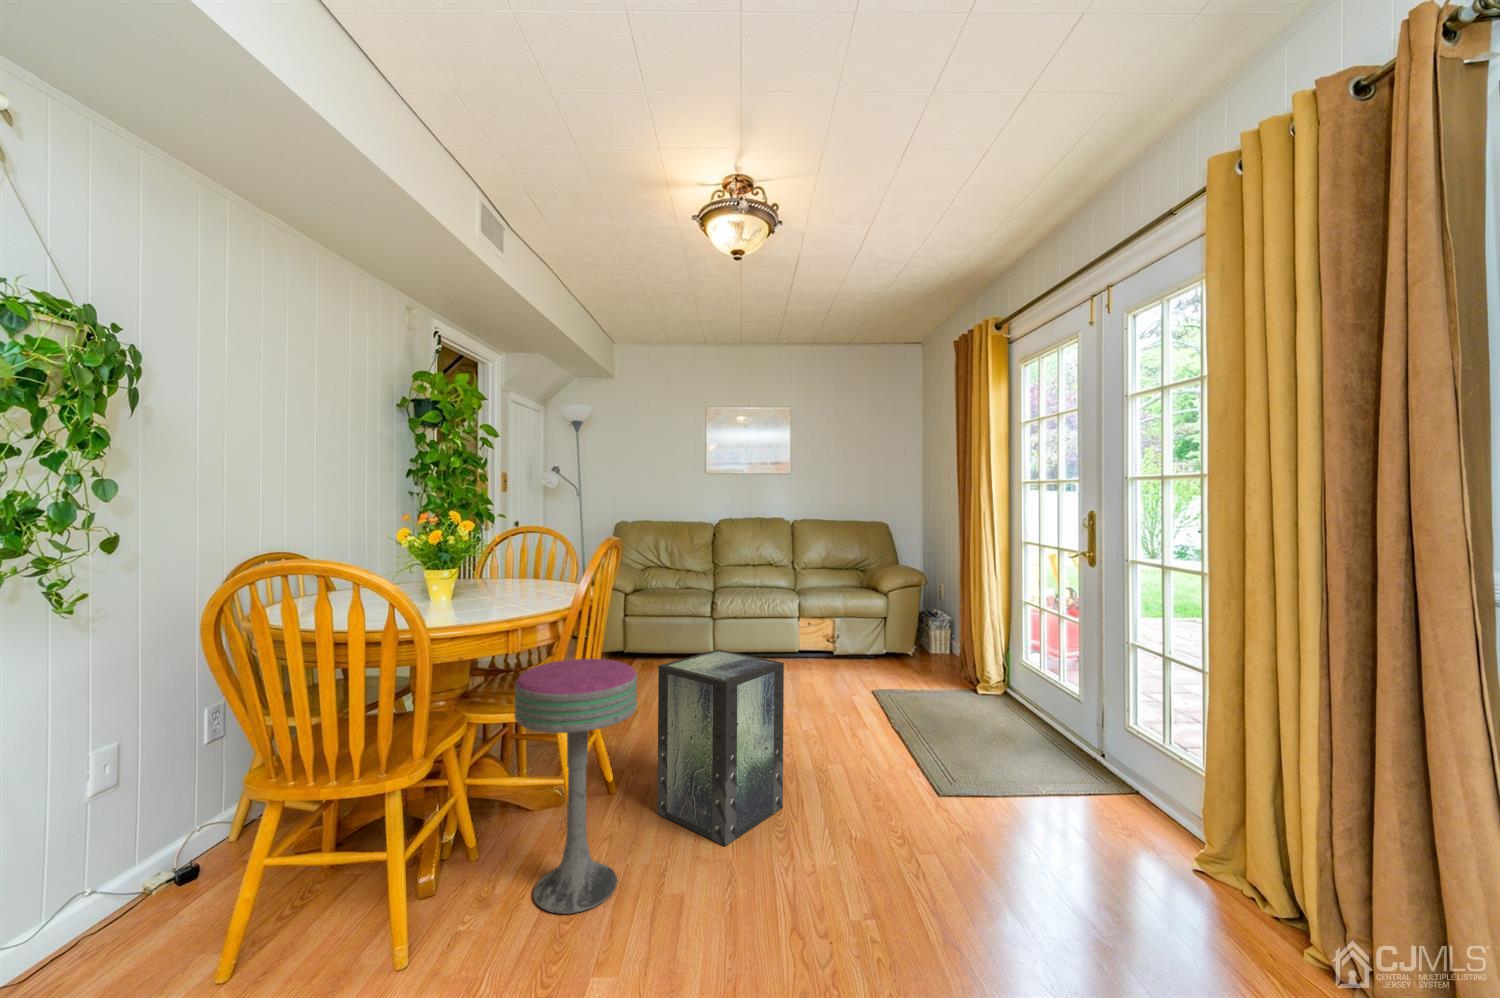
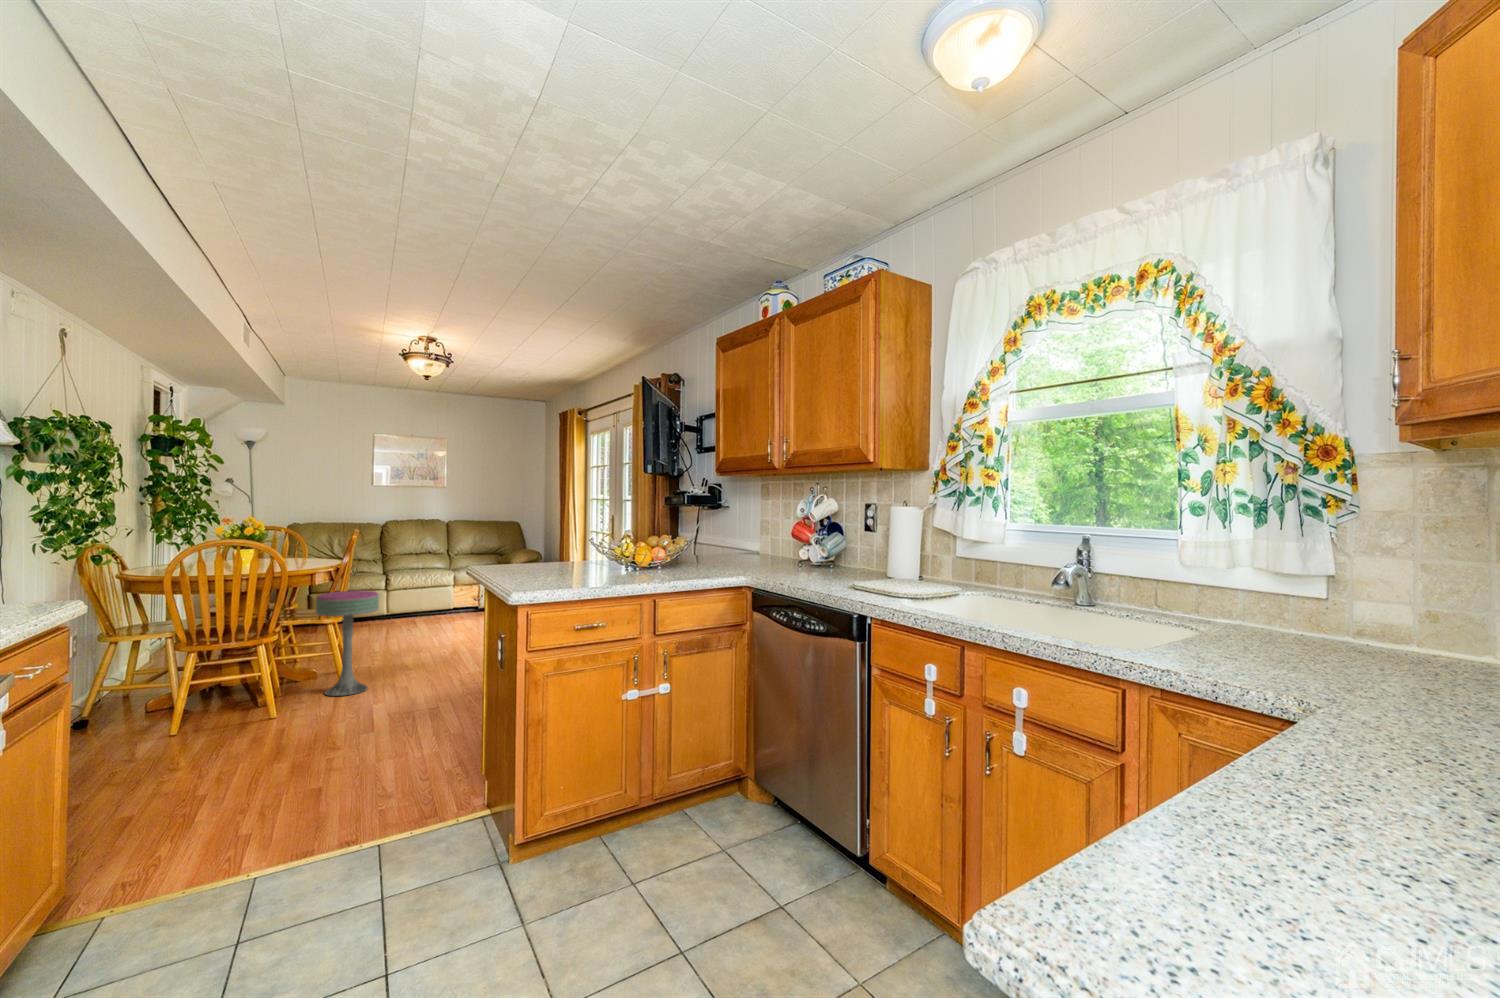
storage box: present [657,649,784,846] -> none [378,591,449,674]

